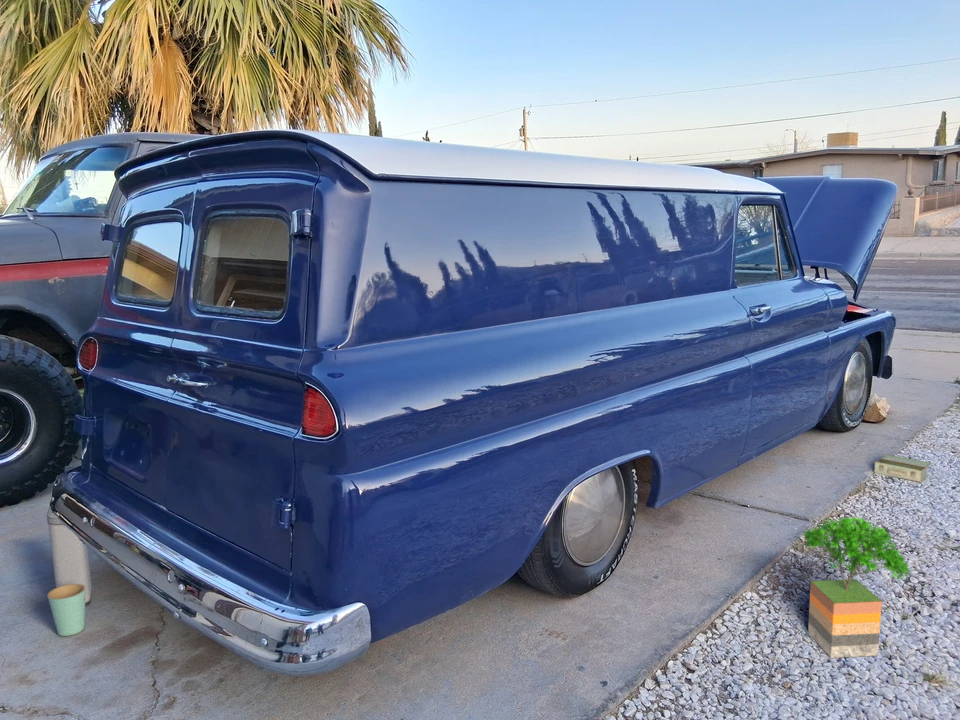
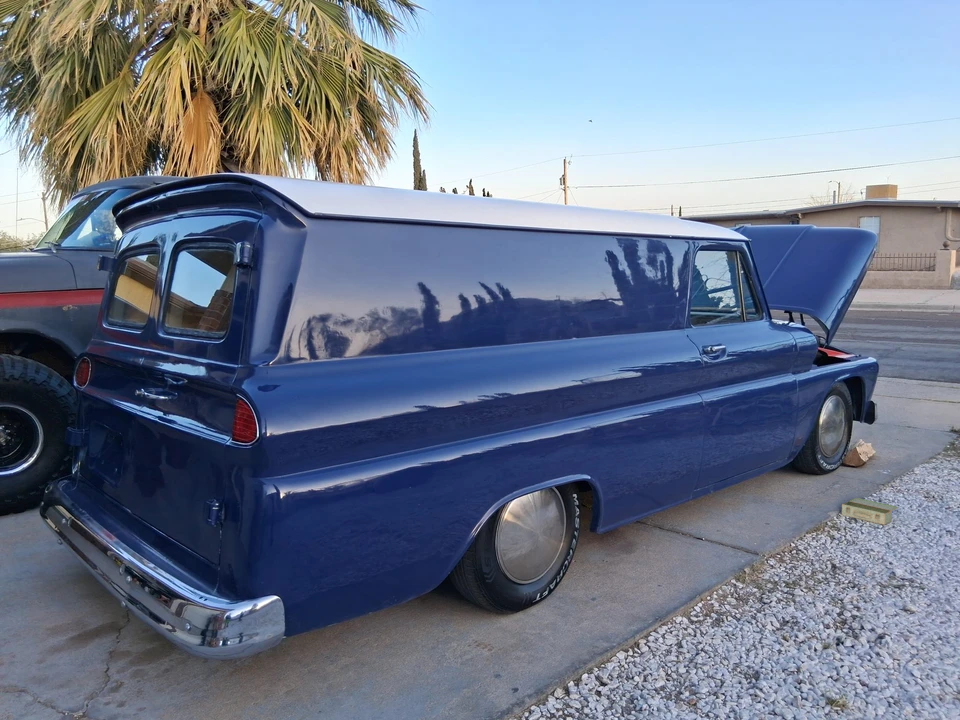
trash can: present [47,507,92,636] -> none [26,510,71,629]
potted tree: present [802,517,909,658] -> none [717,543,815,679]

